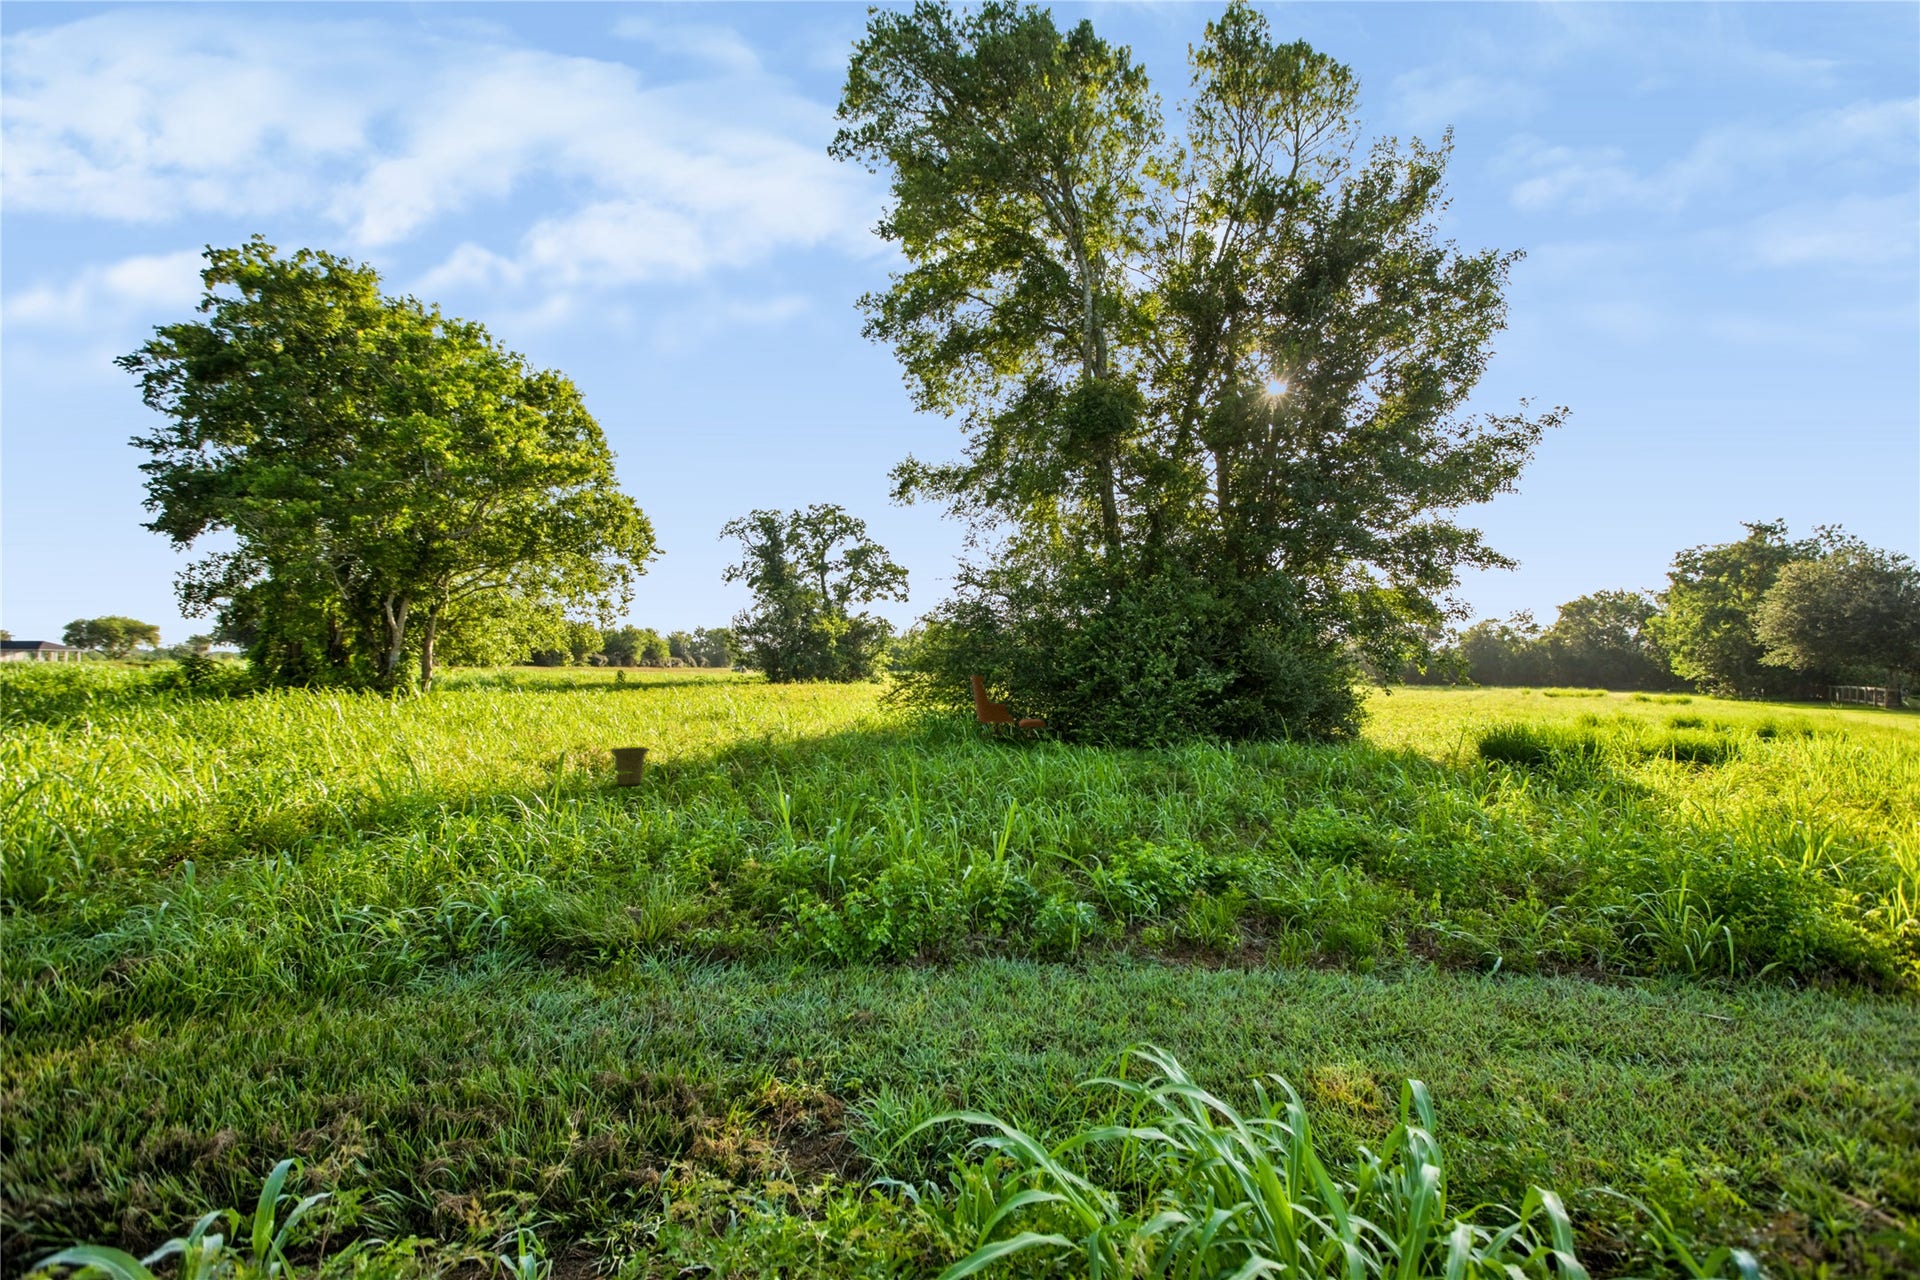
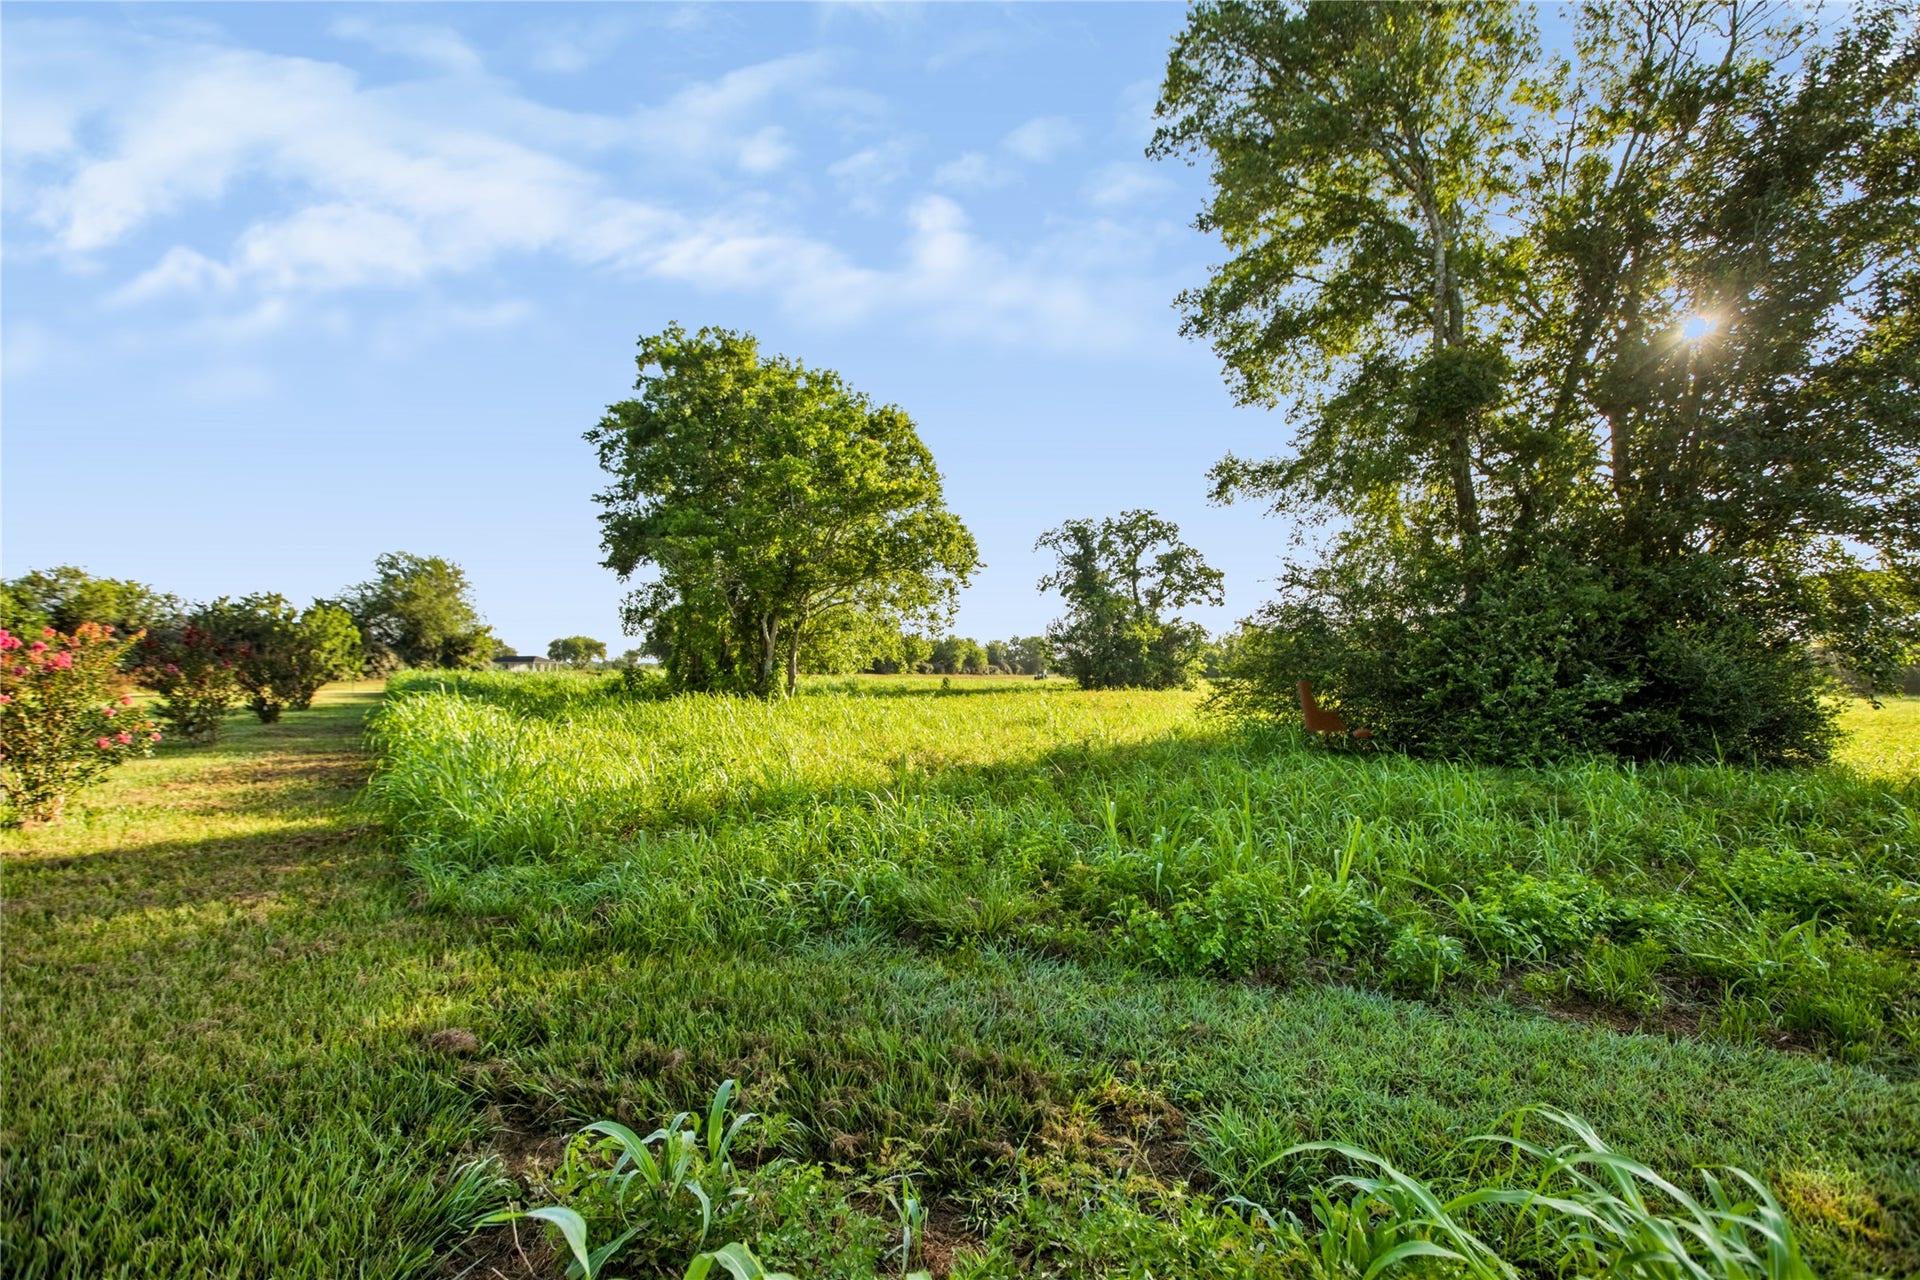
basket: present [610,747,649,785] -> none [957,736,989,769]

